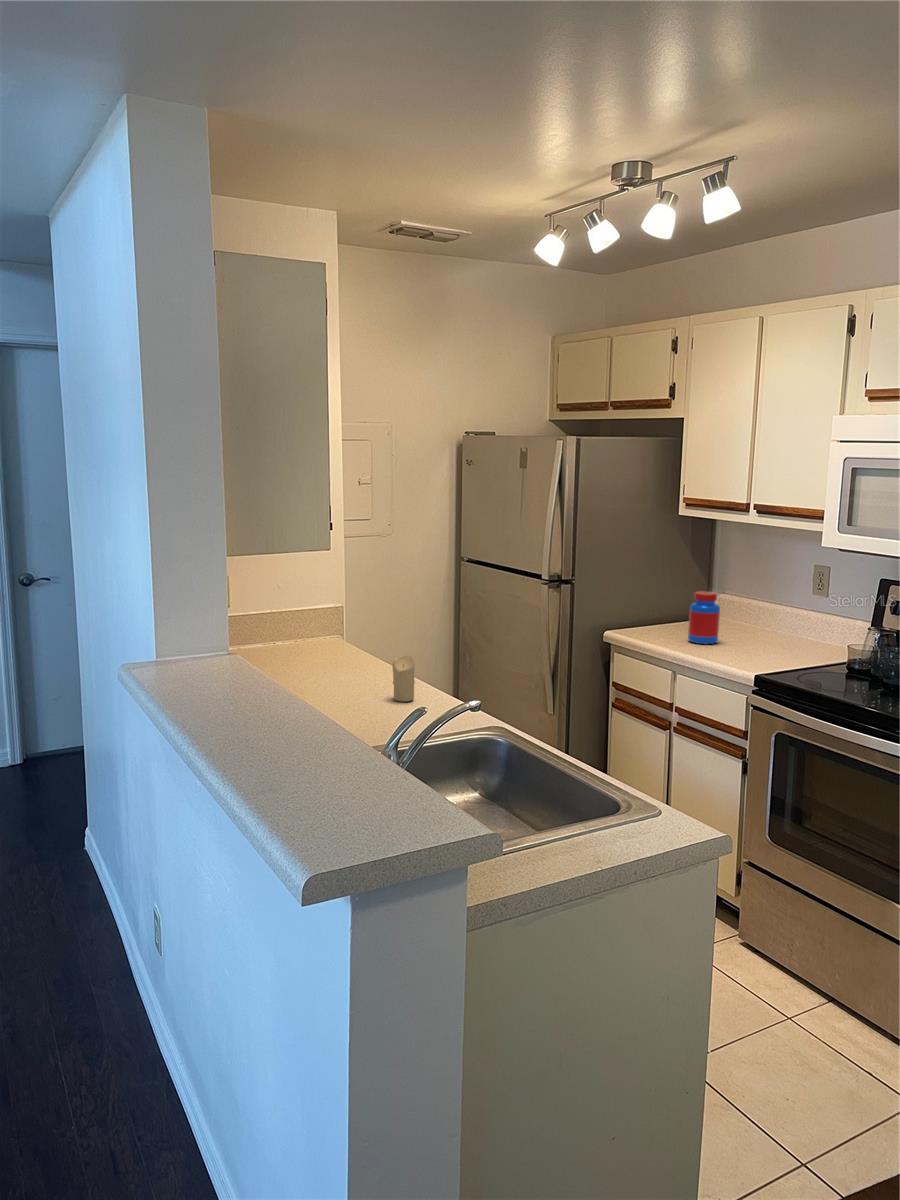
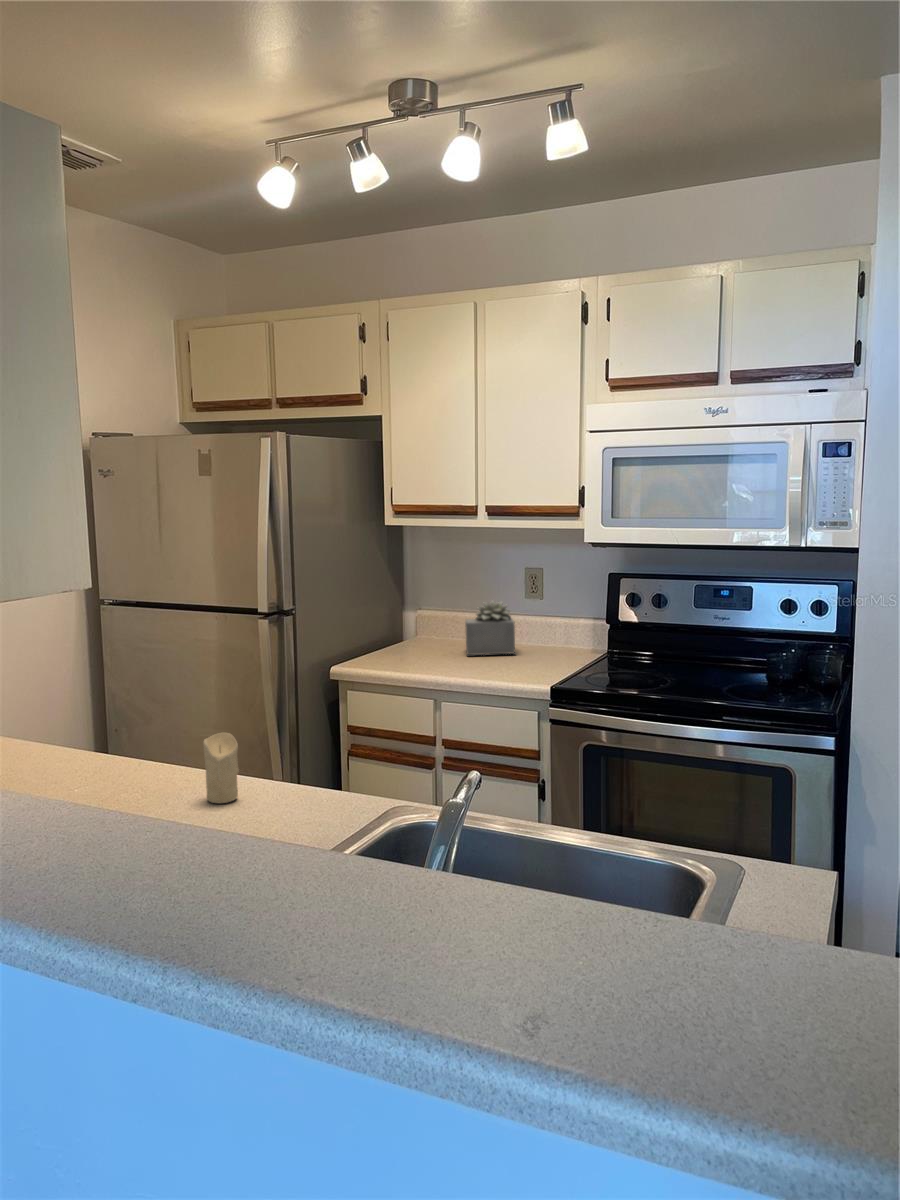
jar: present [688,591,720,644] -> none [427,606,460,664]
succulent plant: none [732,592,788,645] -> present [465,601,515,655]

